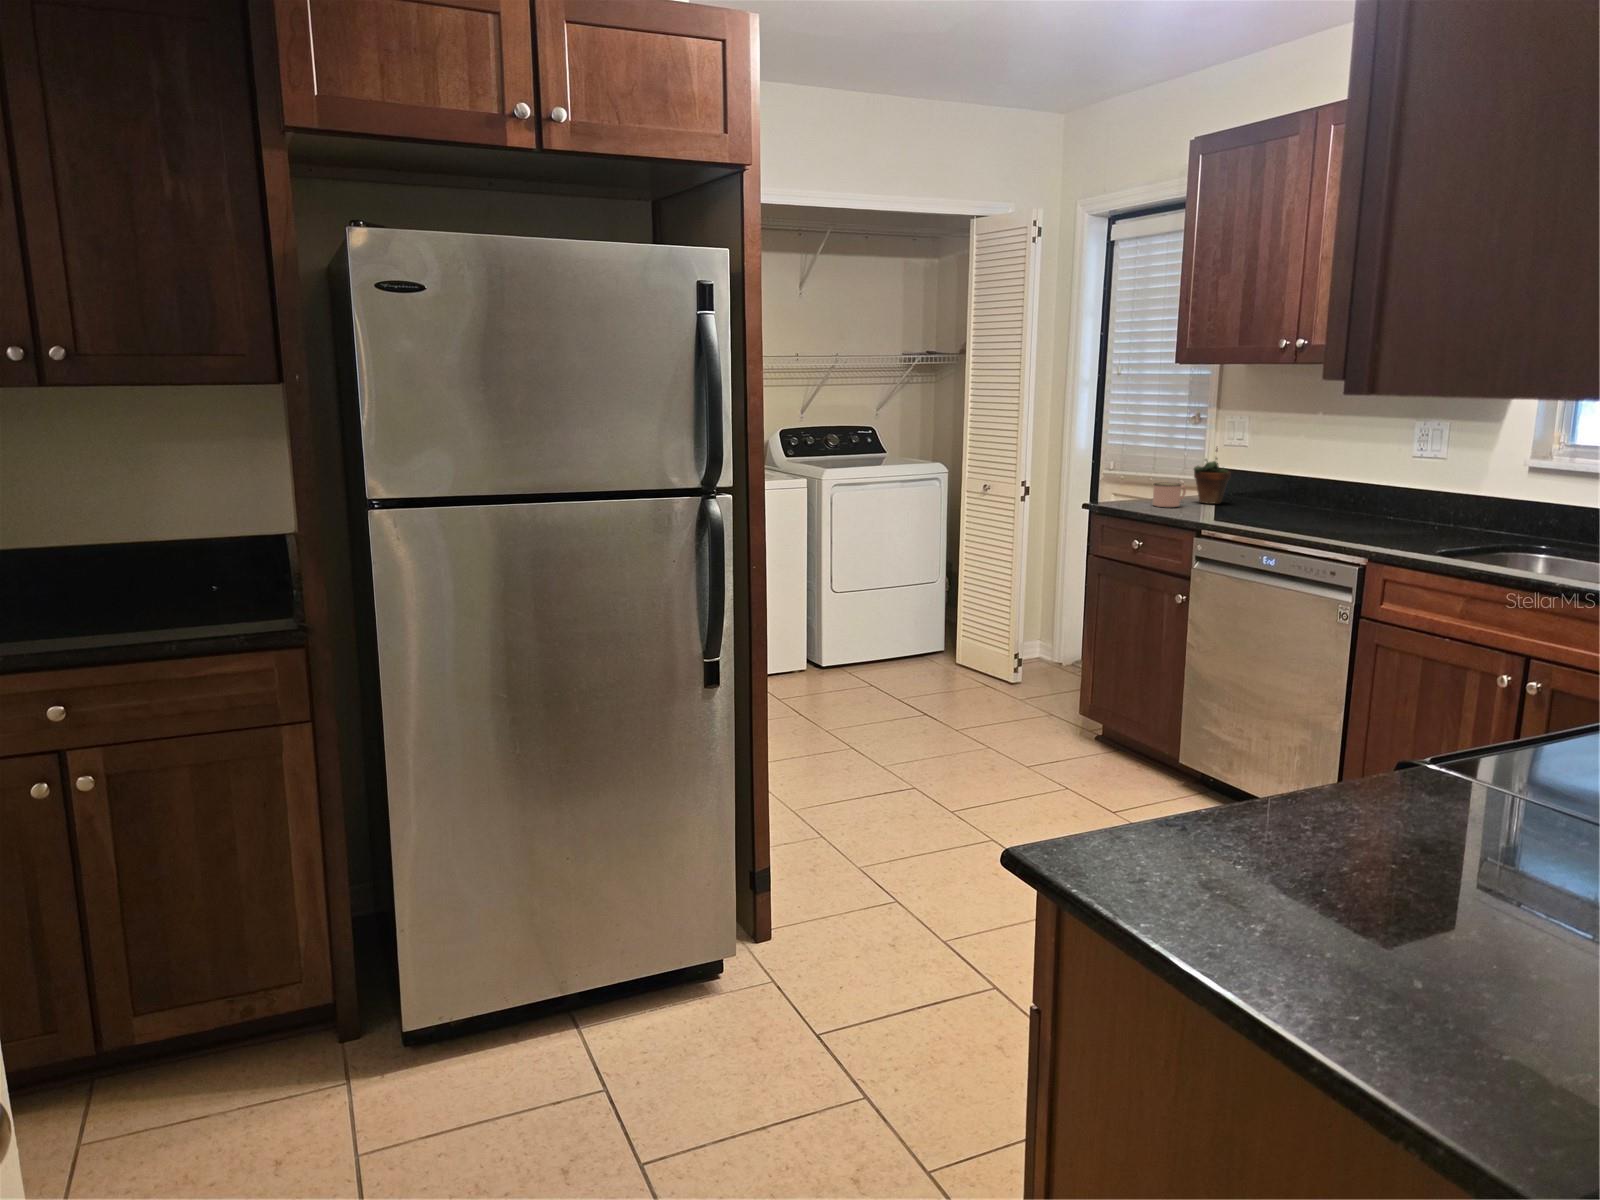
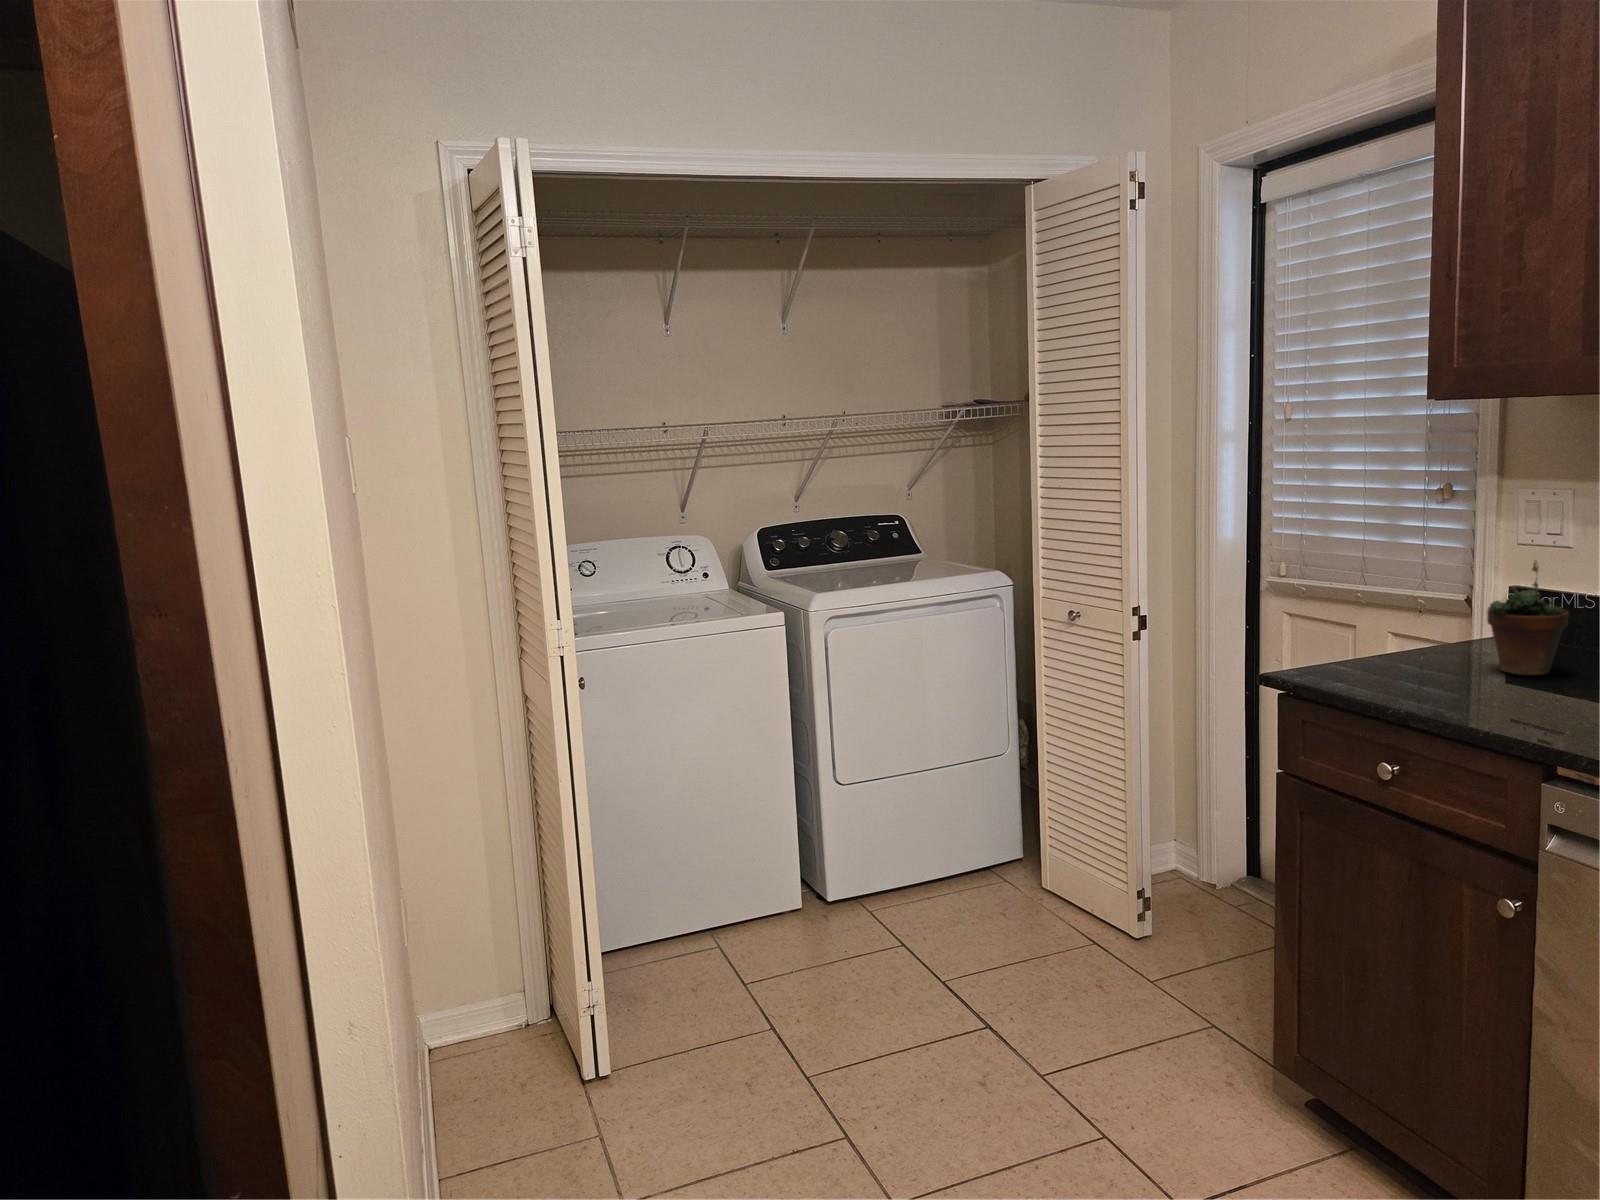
mug: present [1153,483,1186,507] -> none [1413,640,1482,695]

